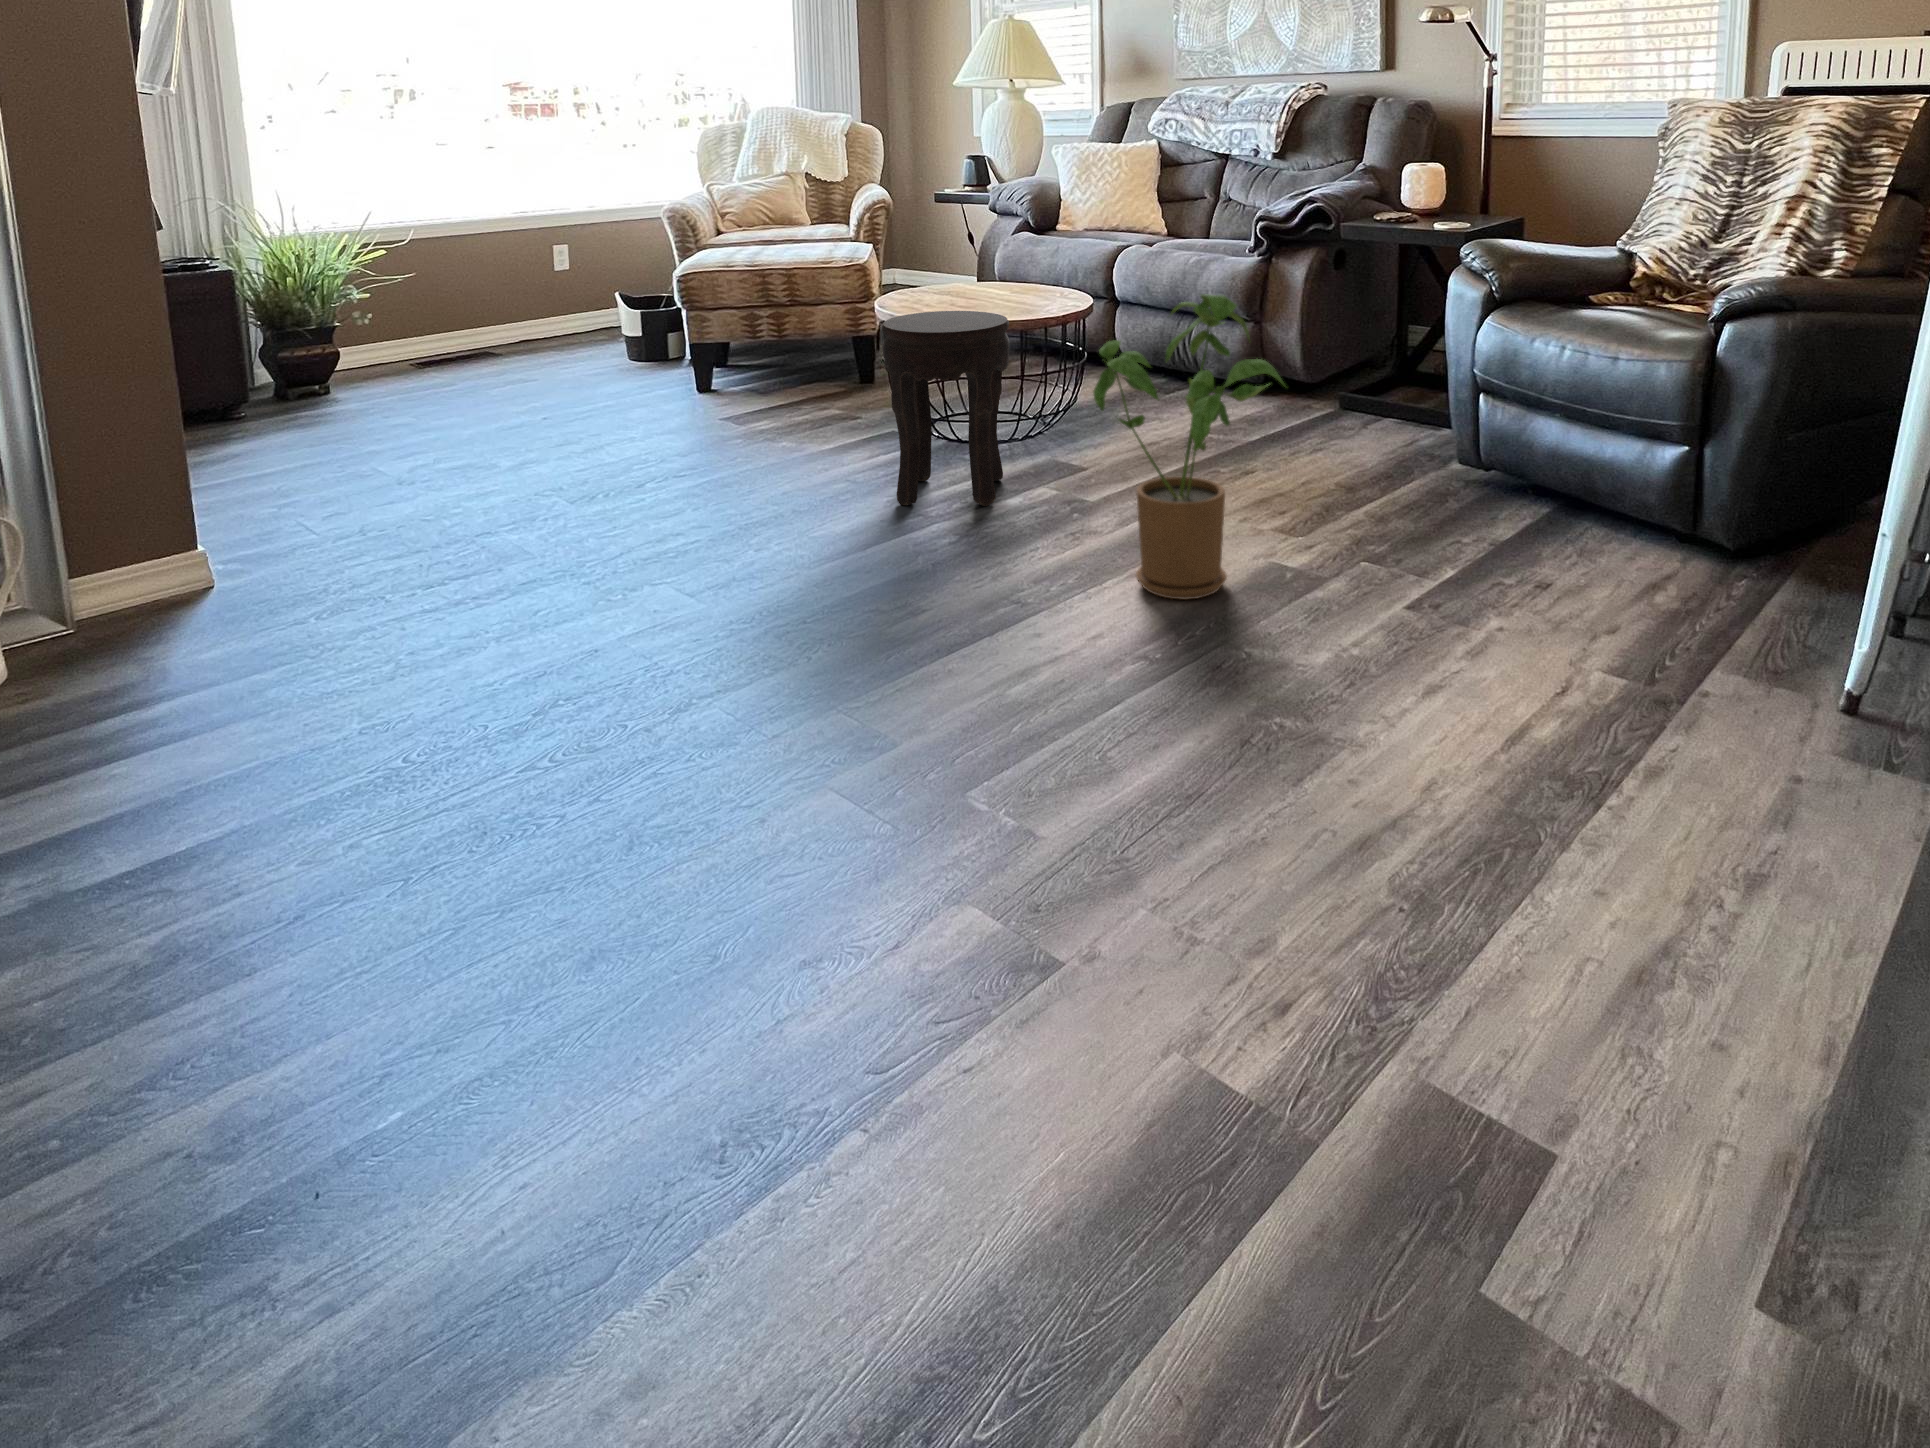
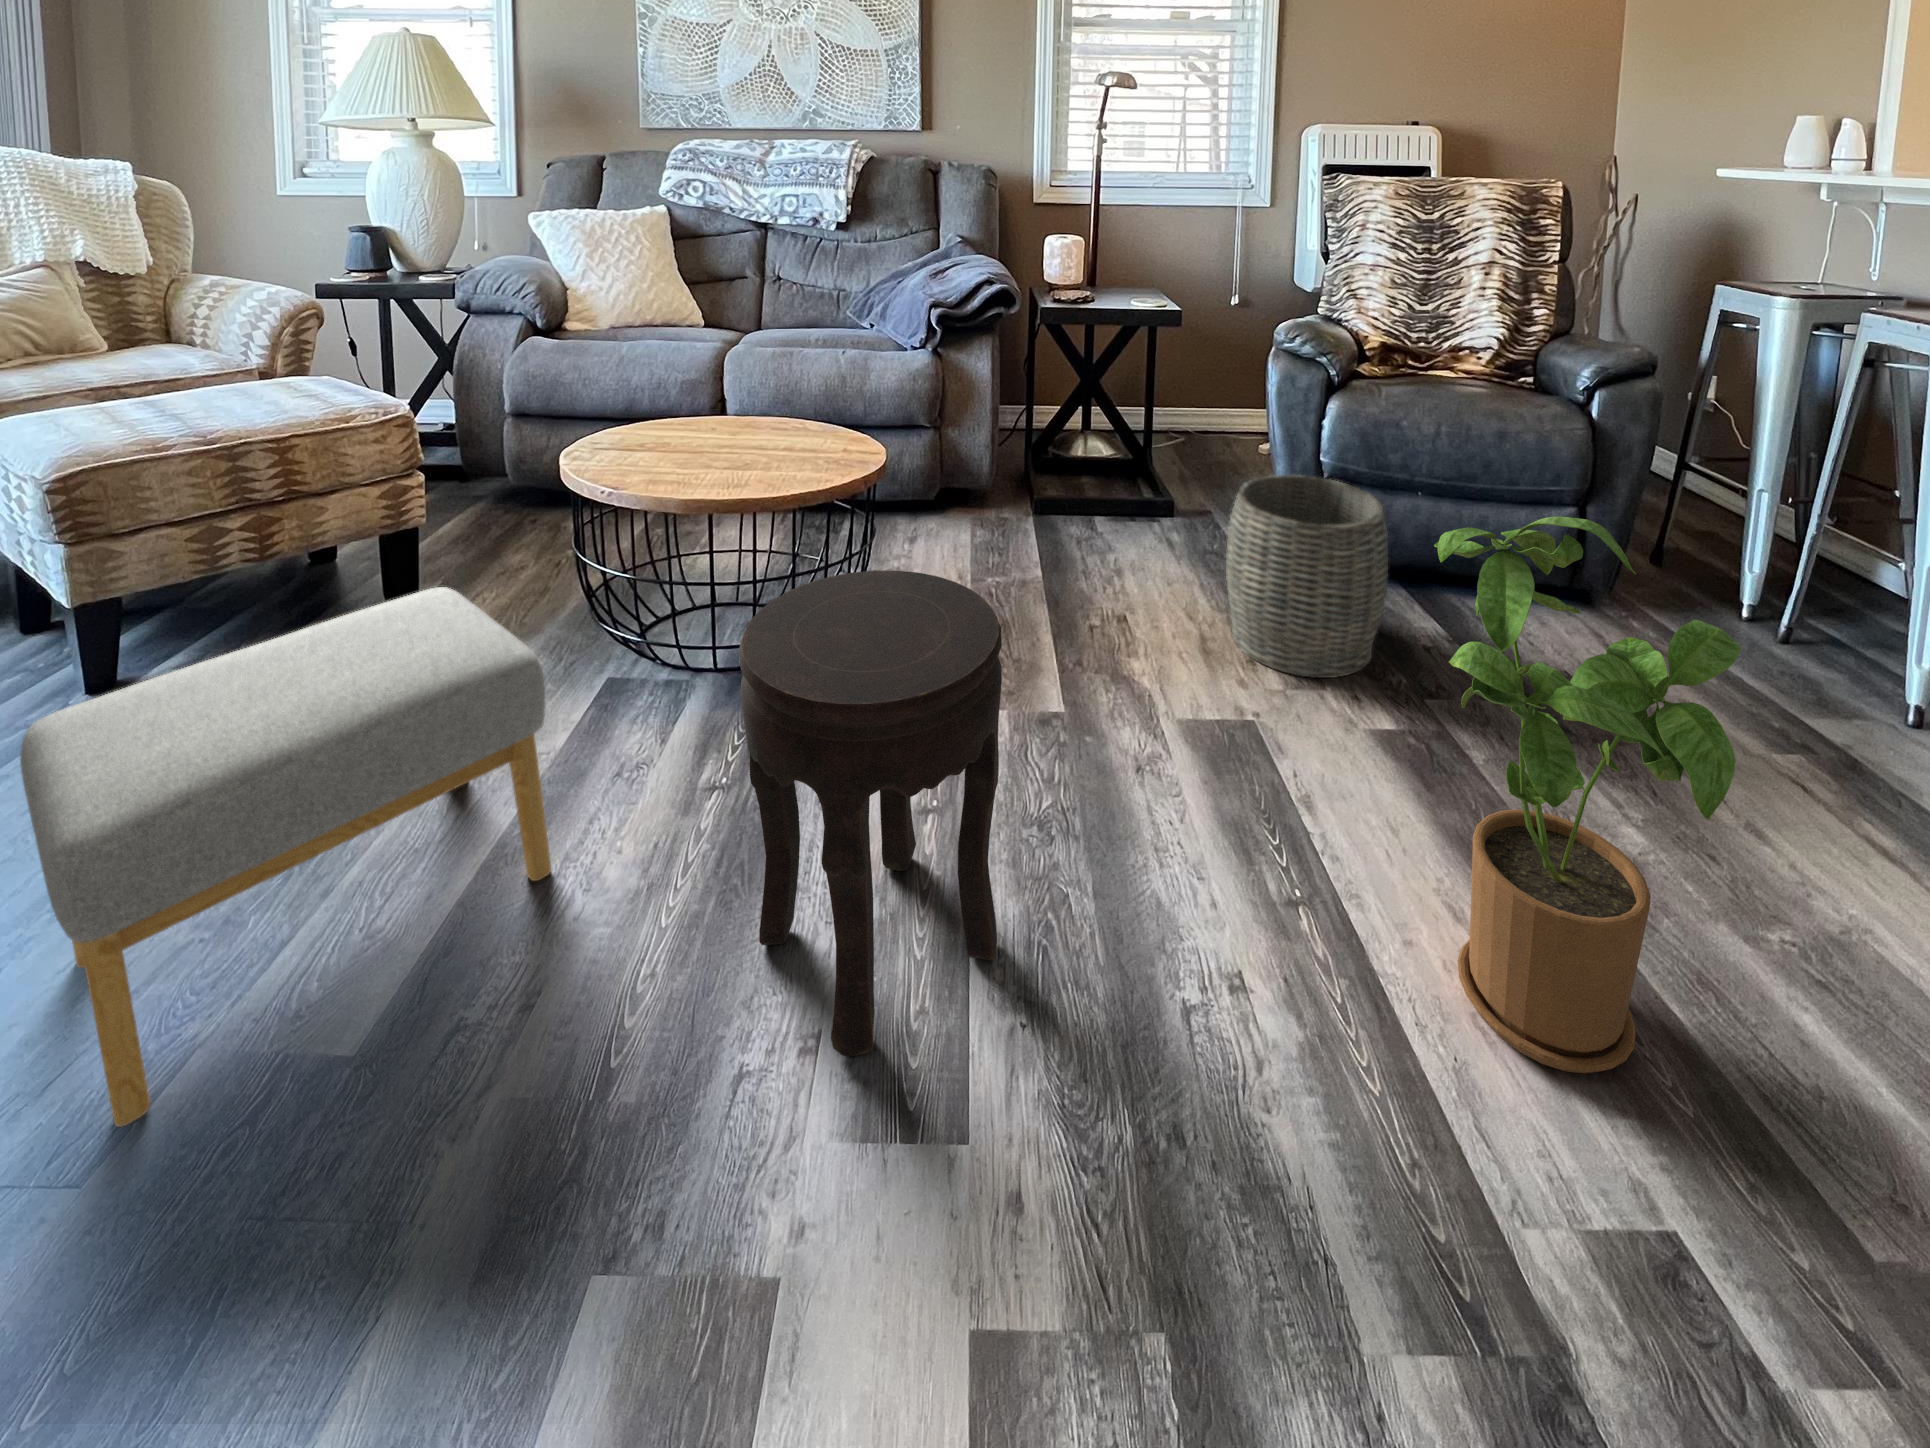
footstool: none [701,316,877,455] -> present [20,587,551,1127]
woven basket: none [1318,354,1448,504] -> present [1226,475,1388,678]

